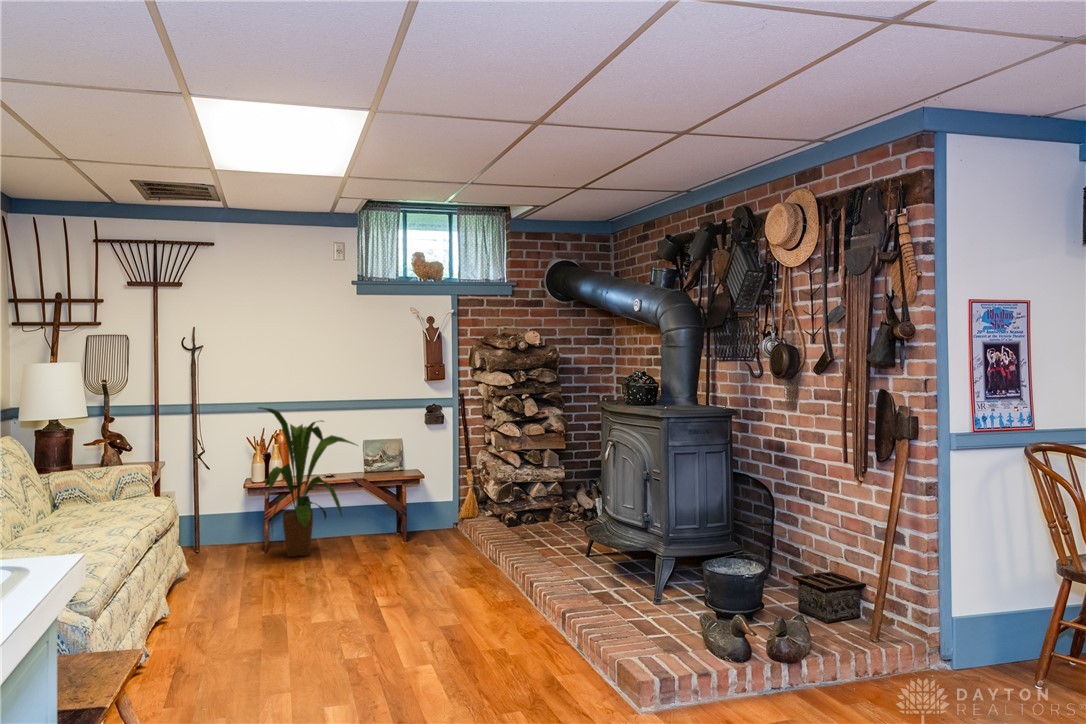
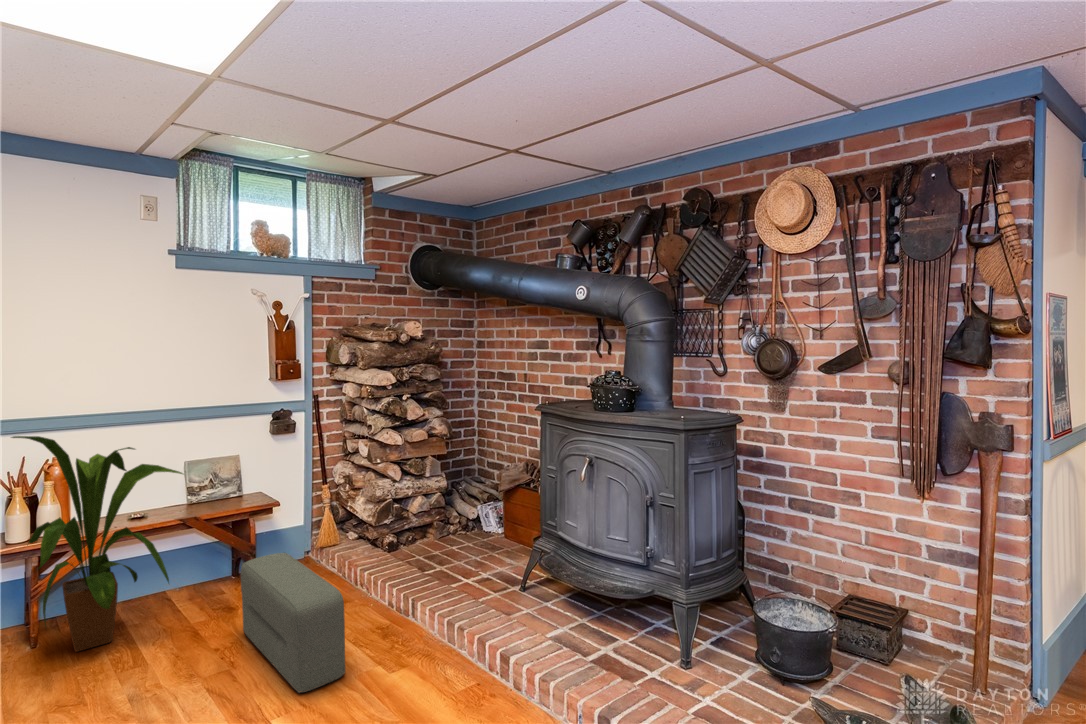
pouf: none [385,506,438,589] -> present [241,553,345,693]

